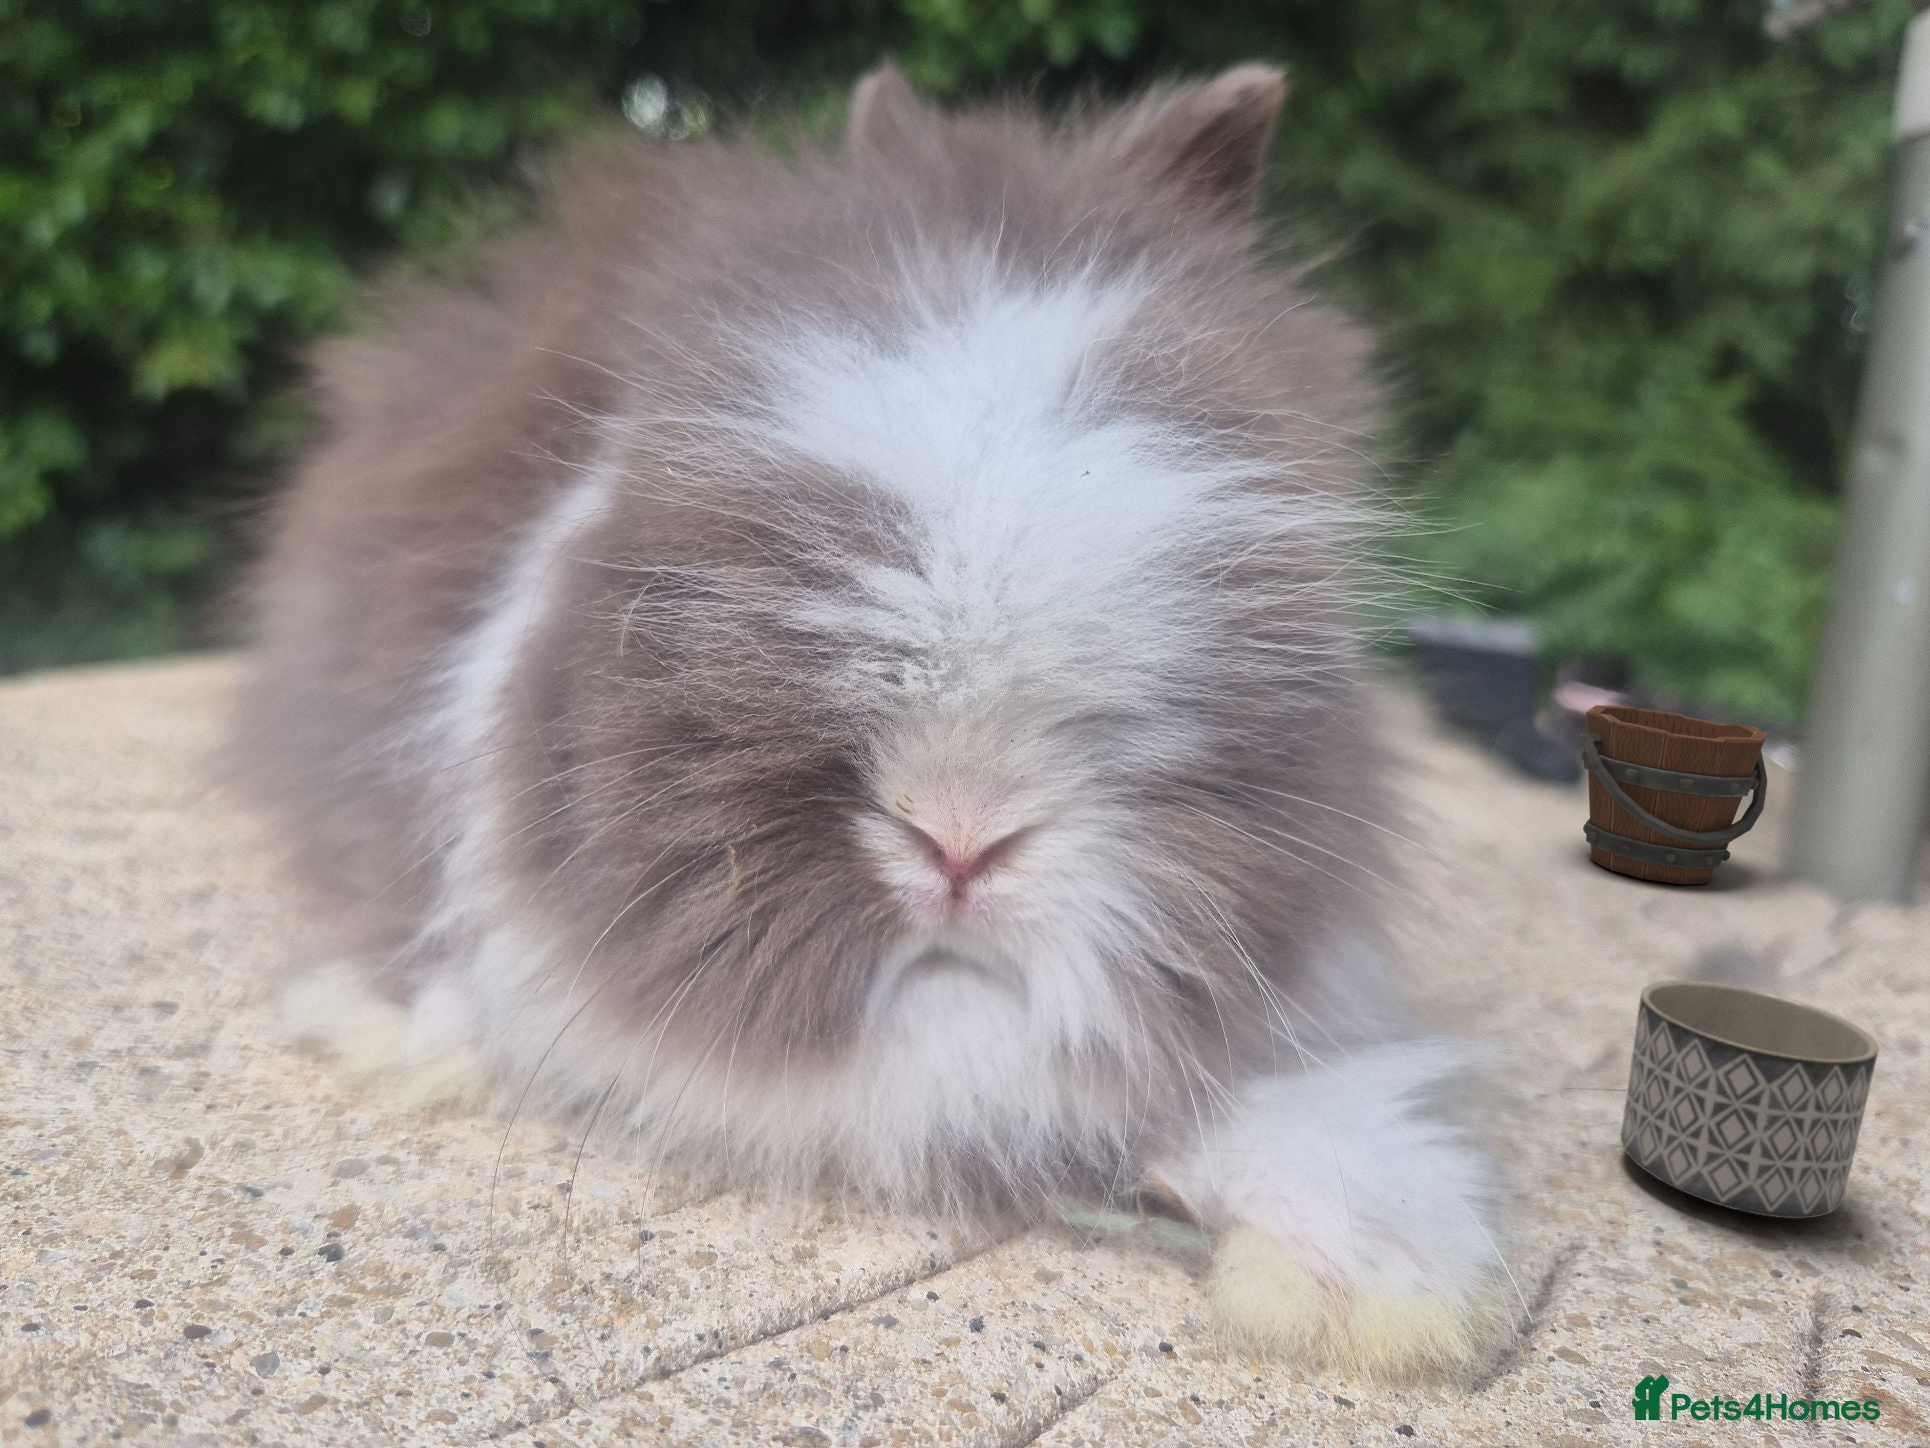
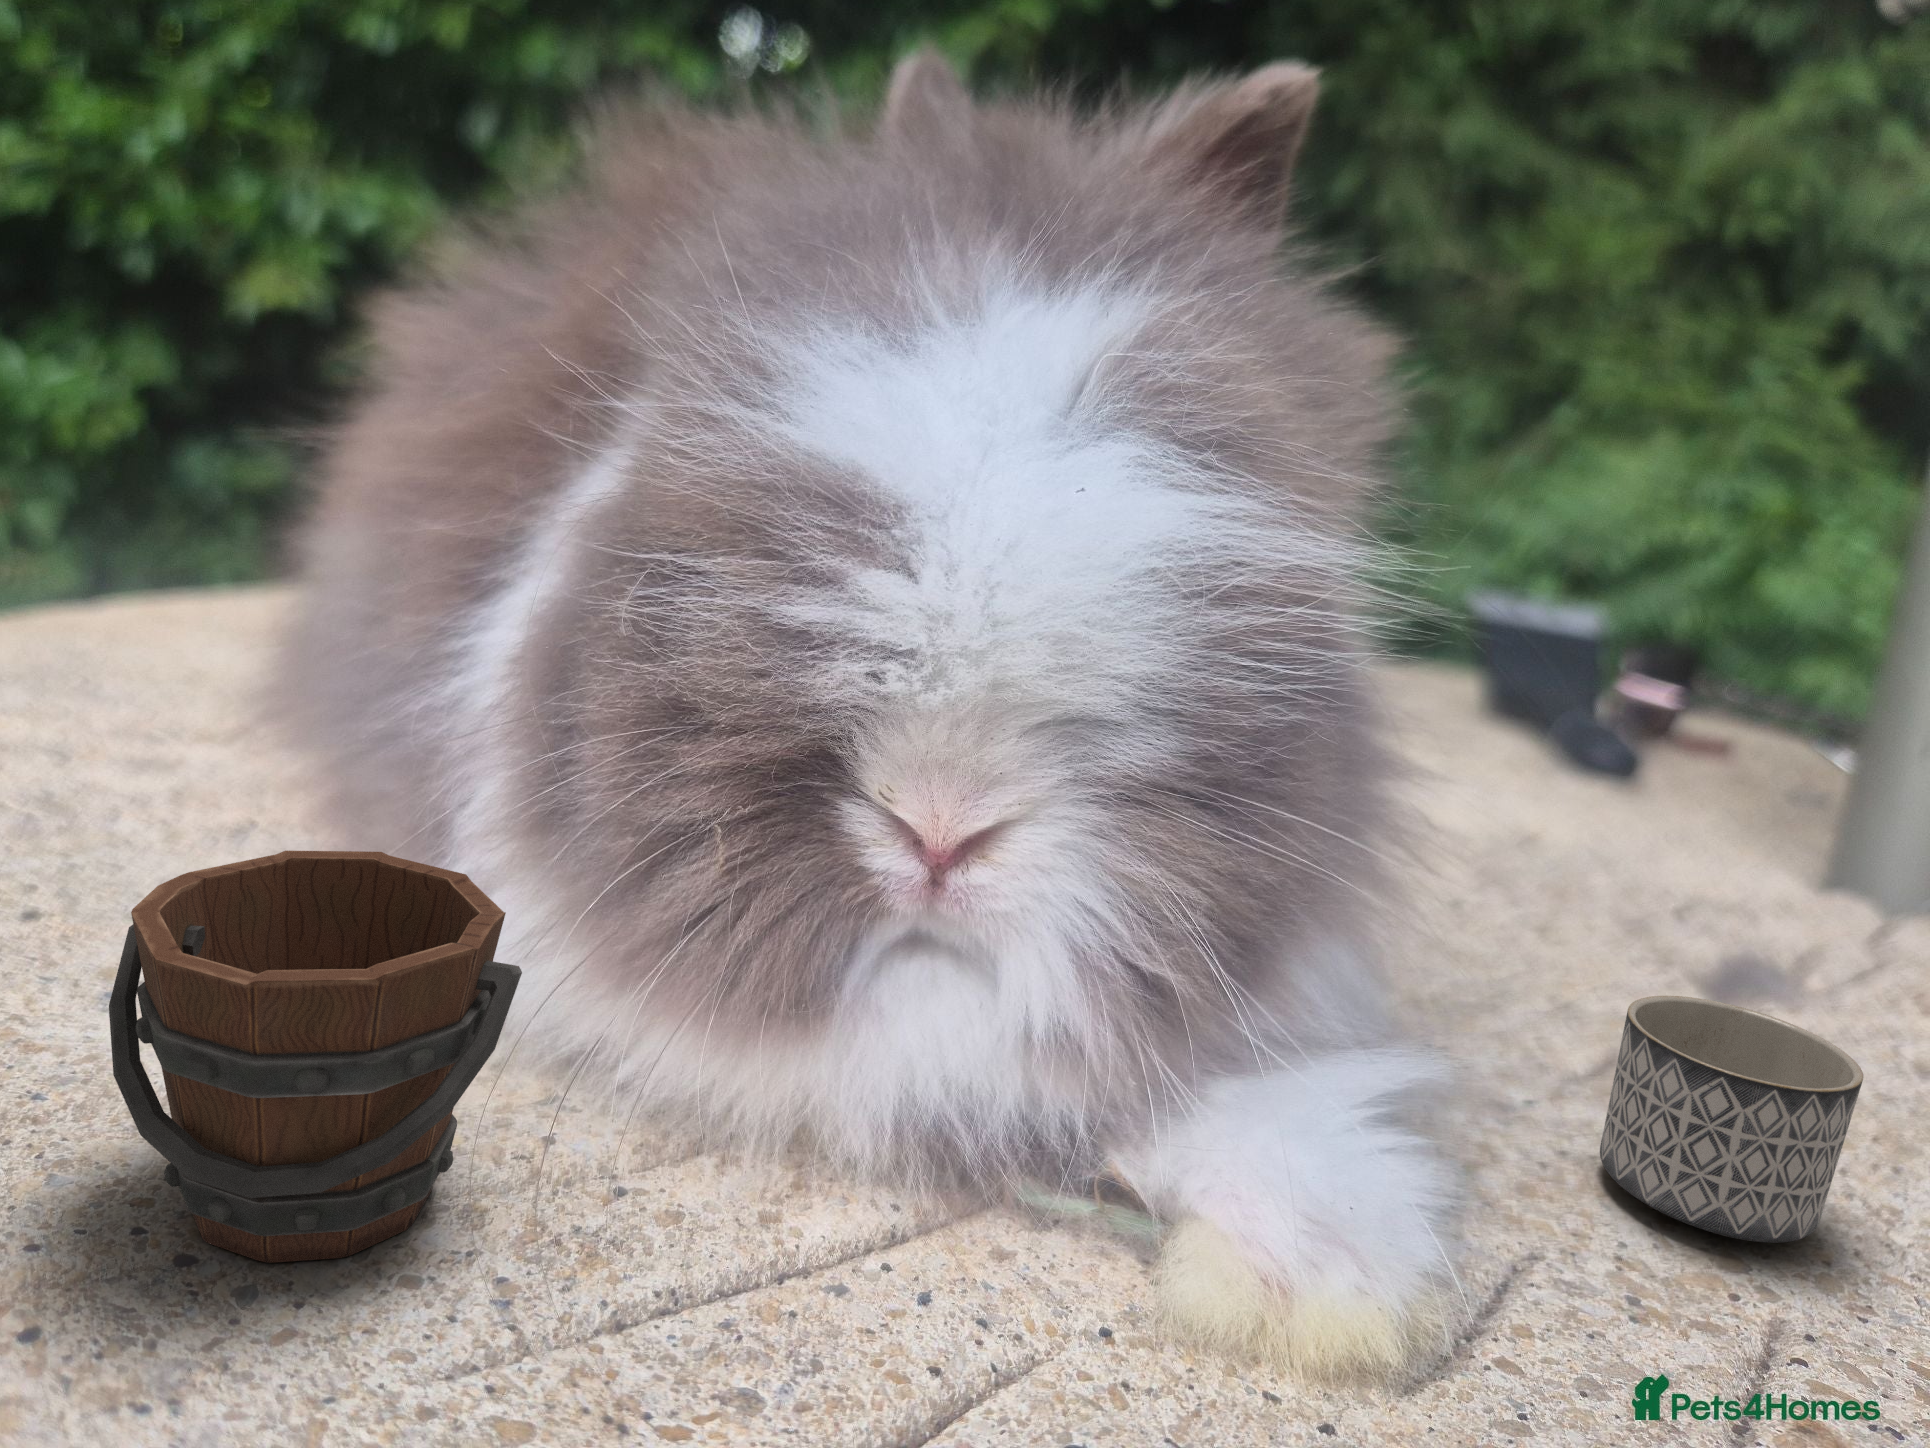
bucket: present [1580,705,1767,884] -> present [109,851,522,1263]

